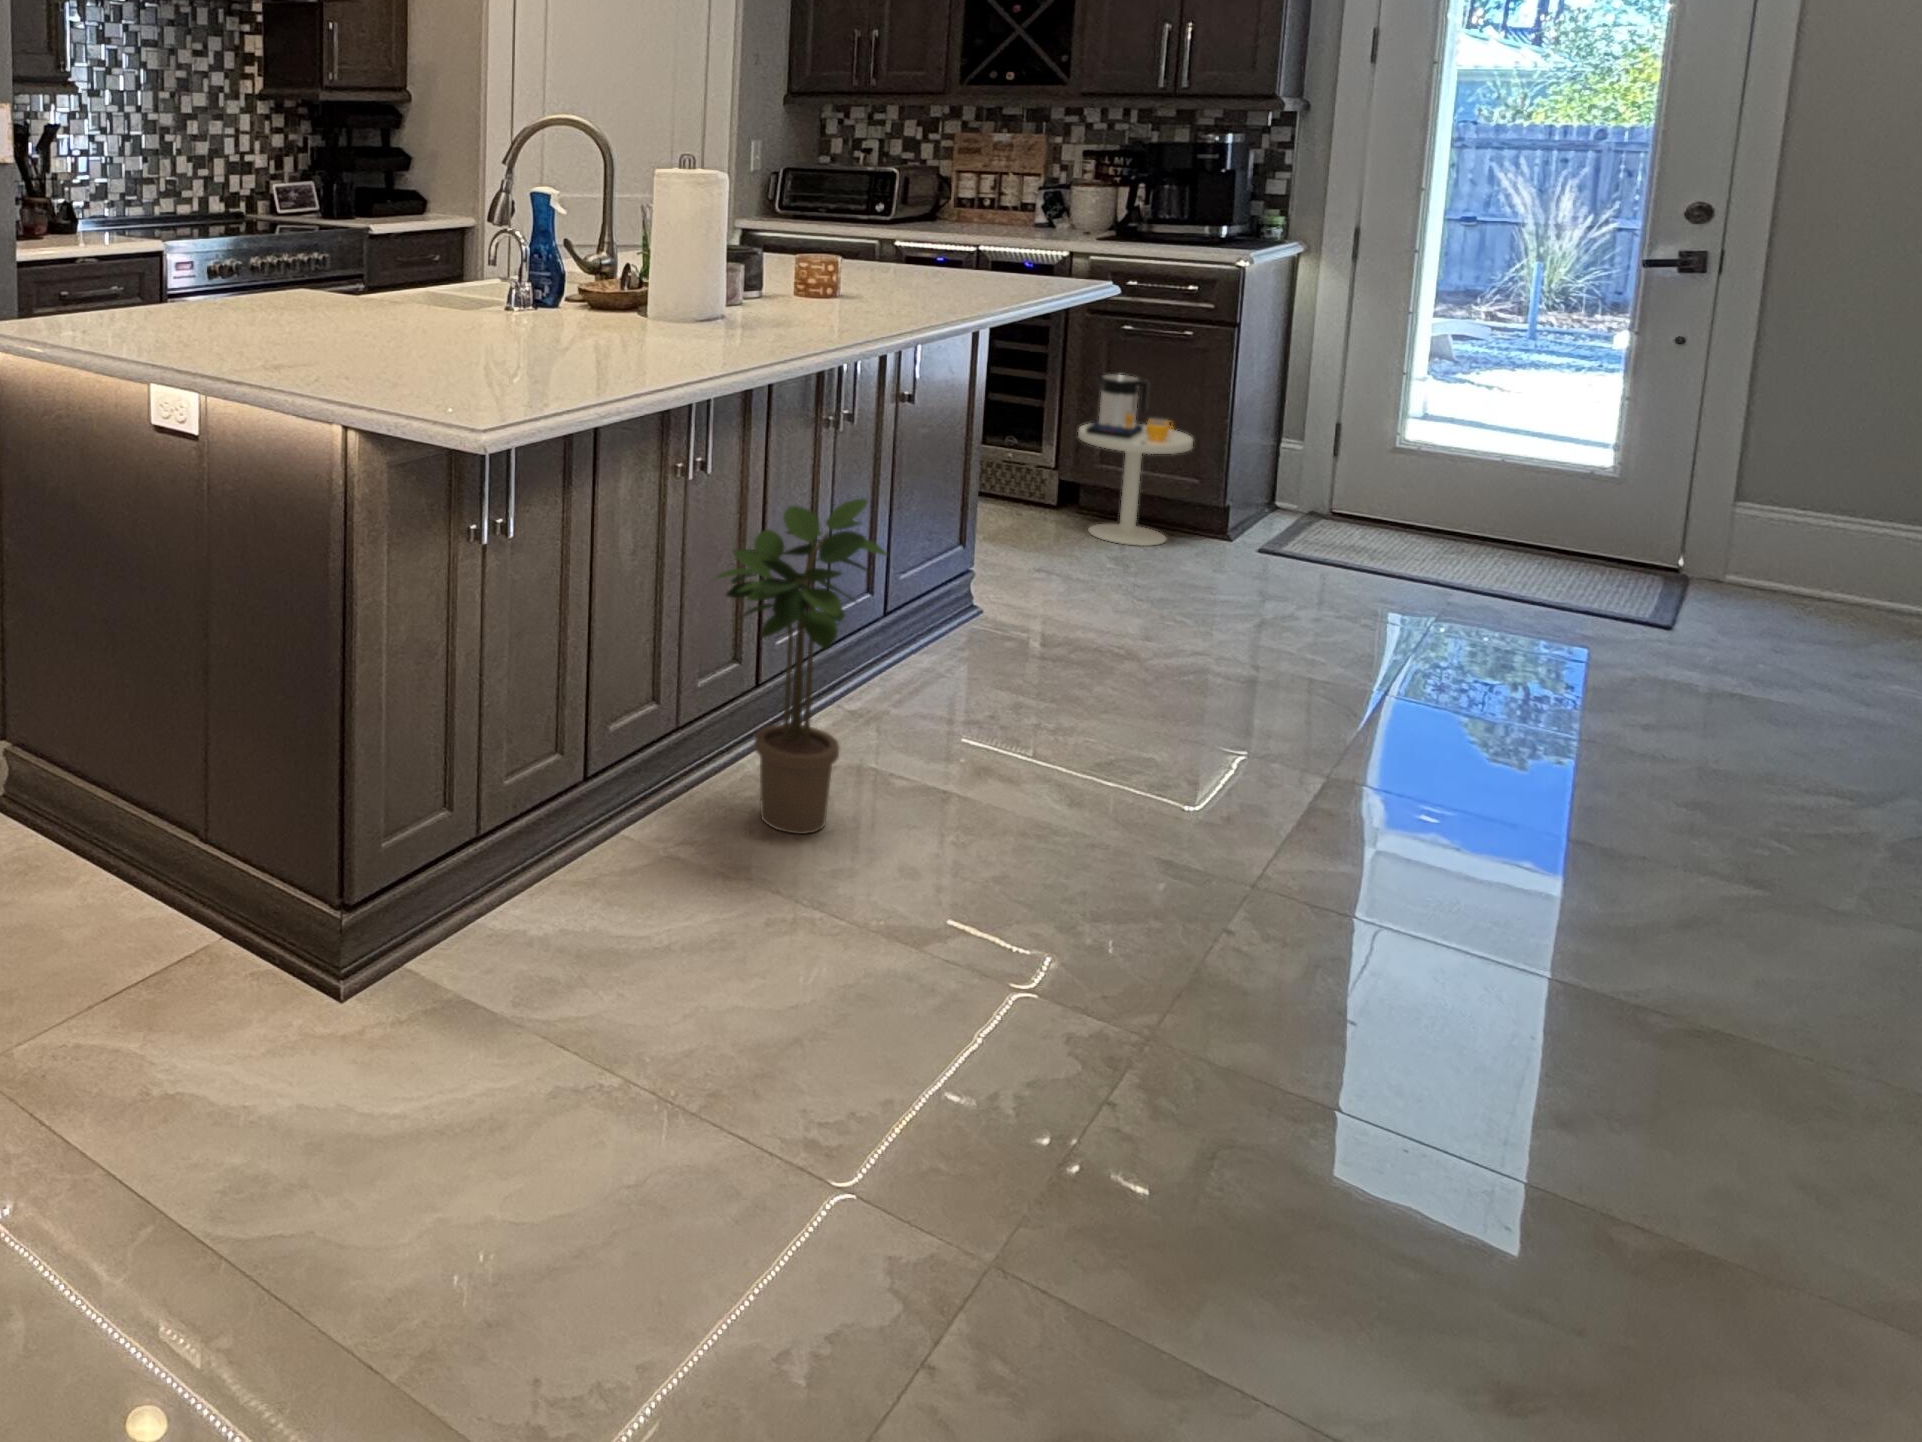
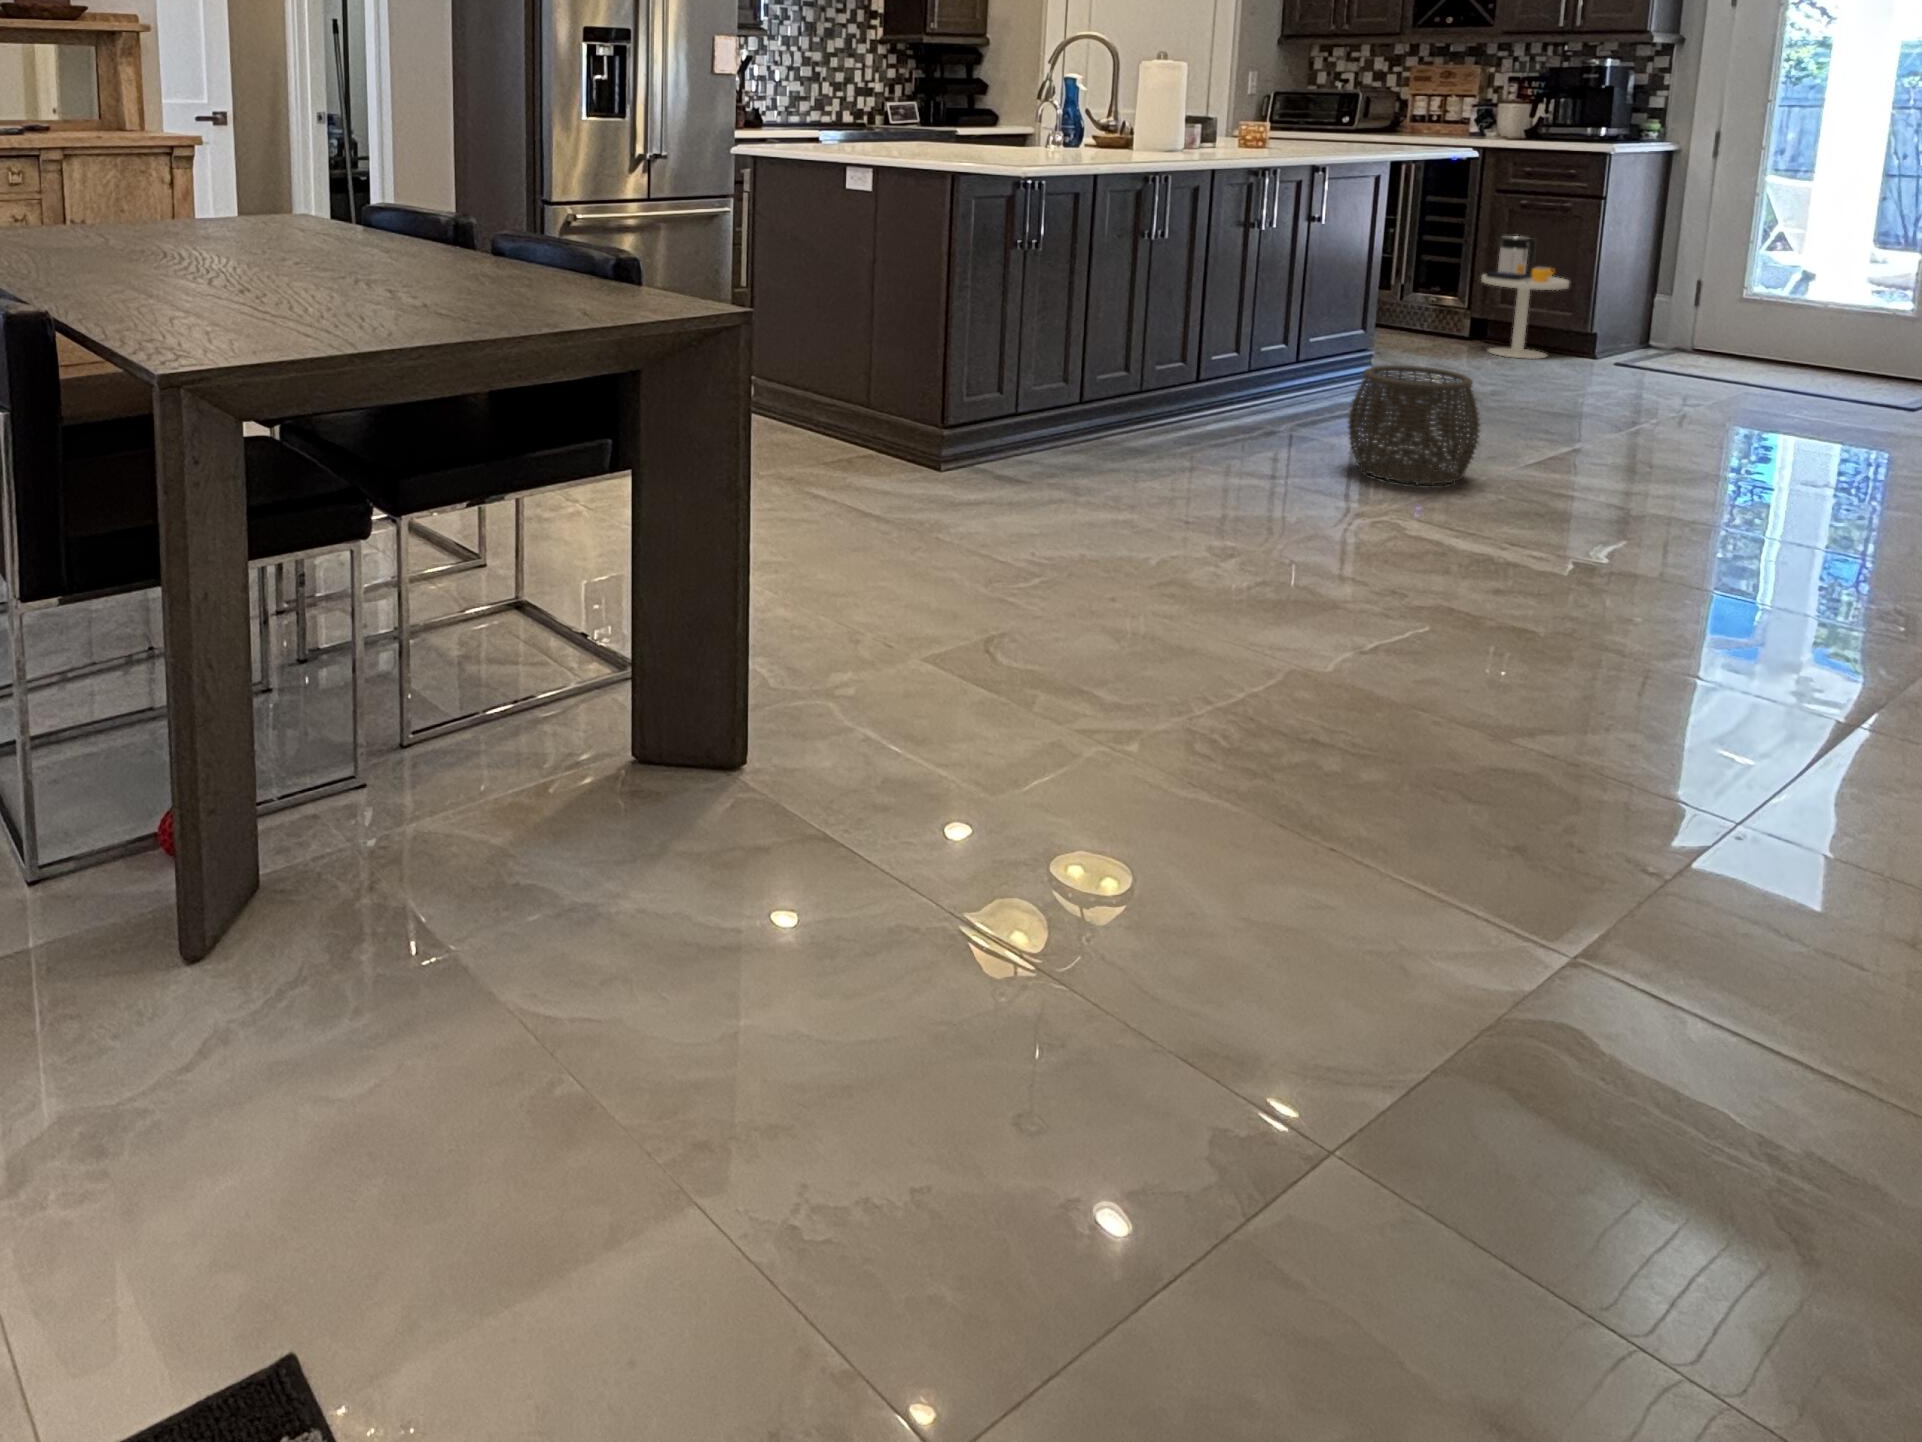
potted plant: present [716,499,887,834] -> none [1171,253,1281,446]
woven basket: none [1017,700,1244,938] -> present [1348,365,1480,485]

